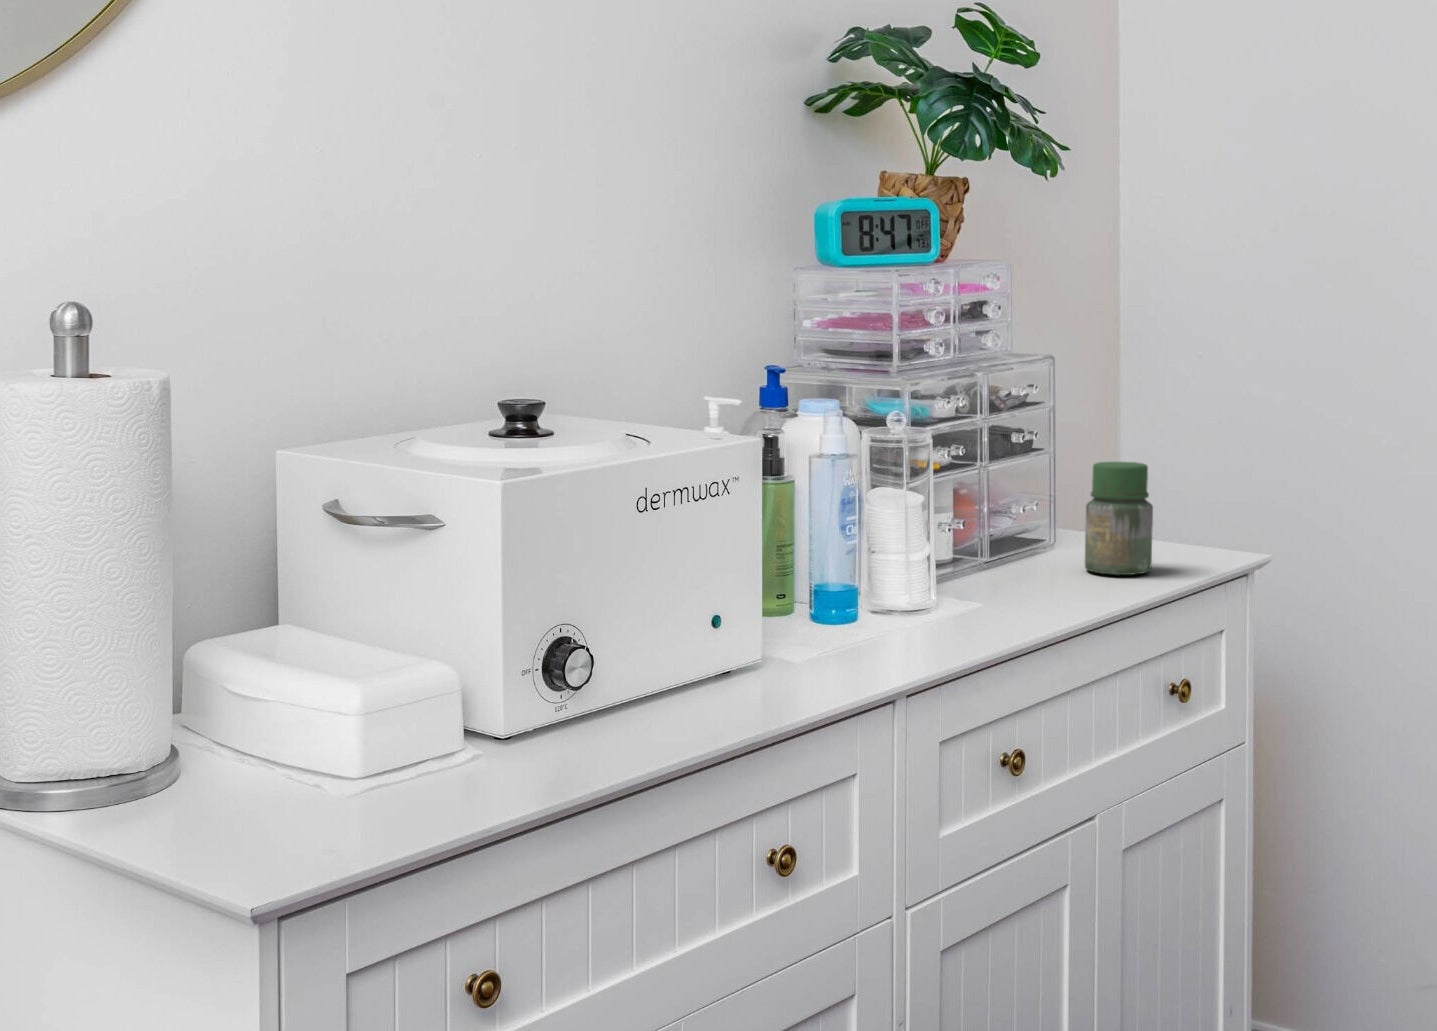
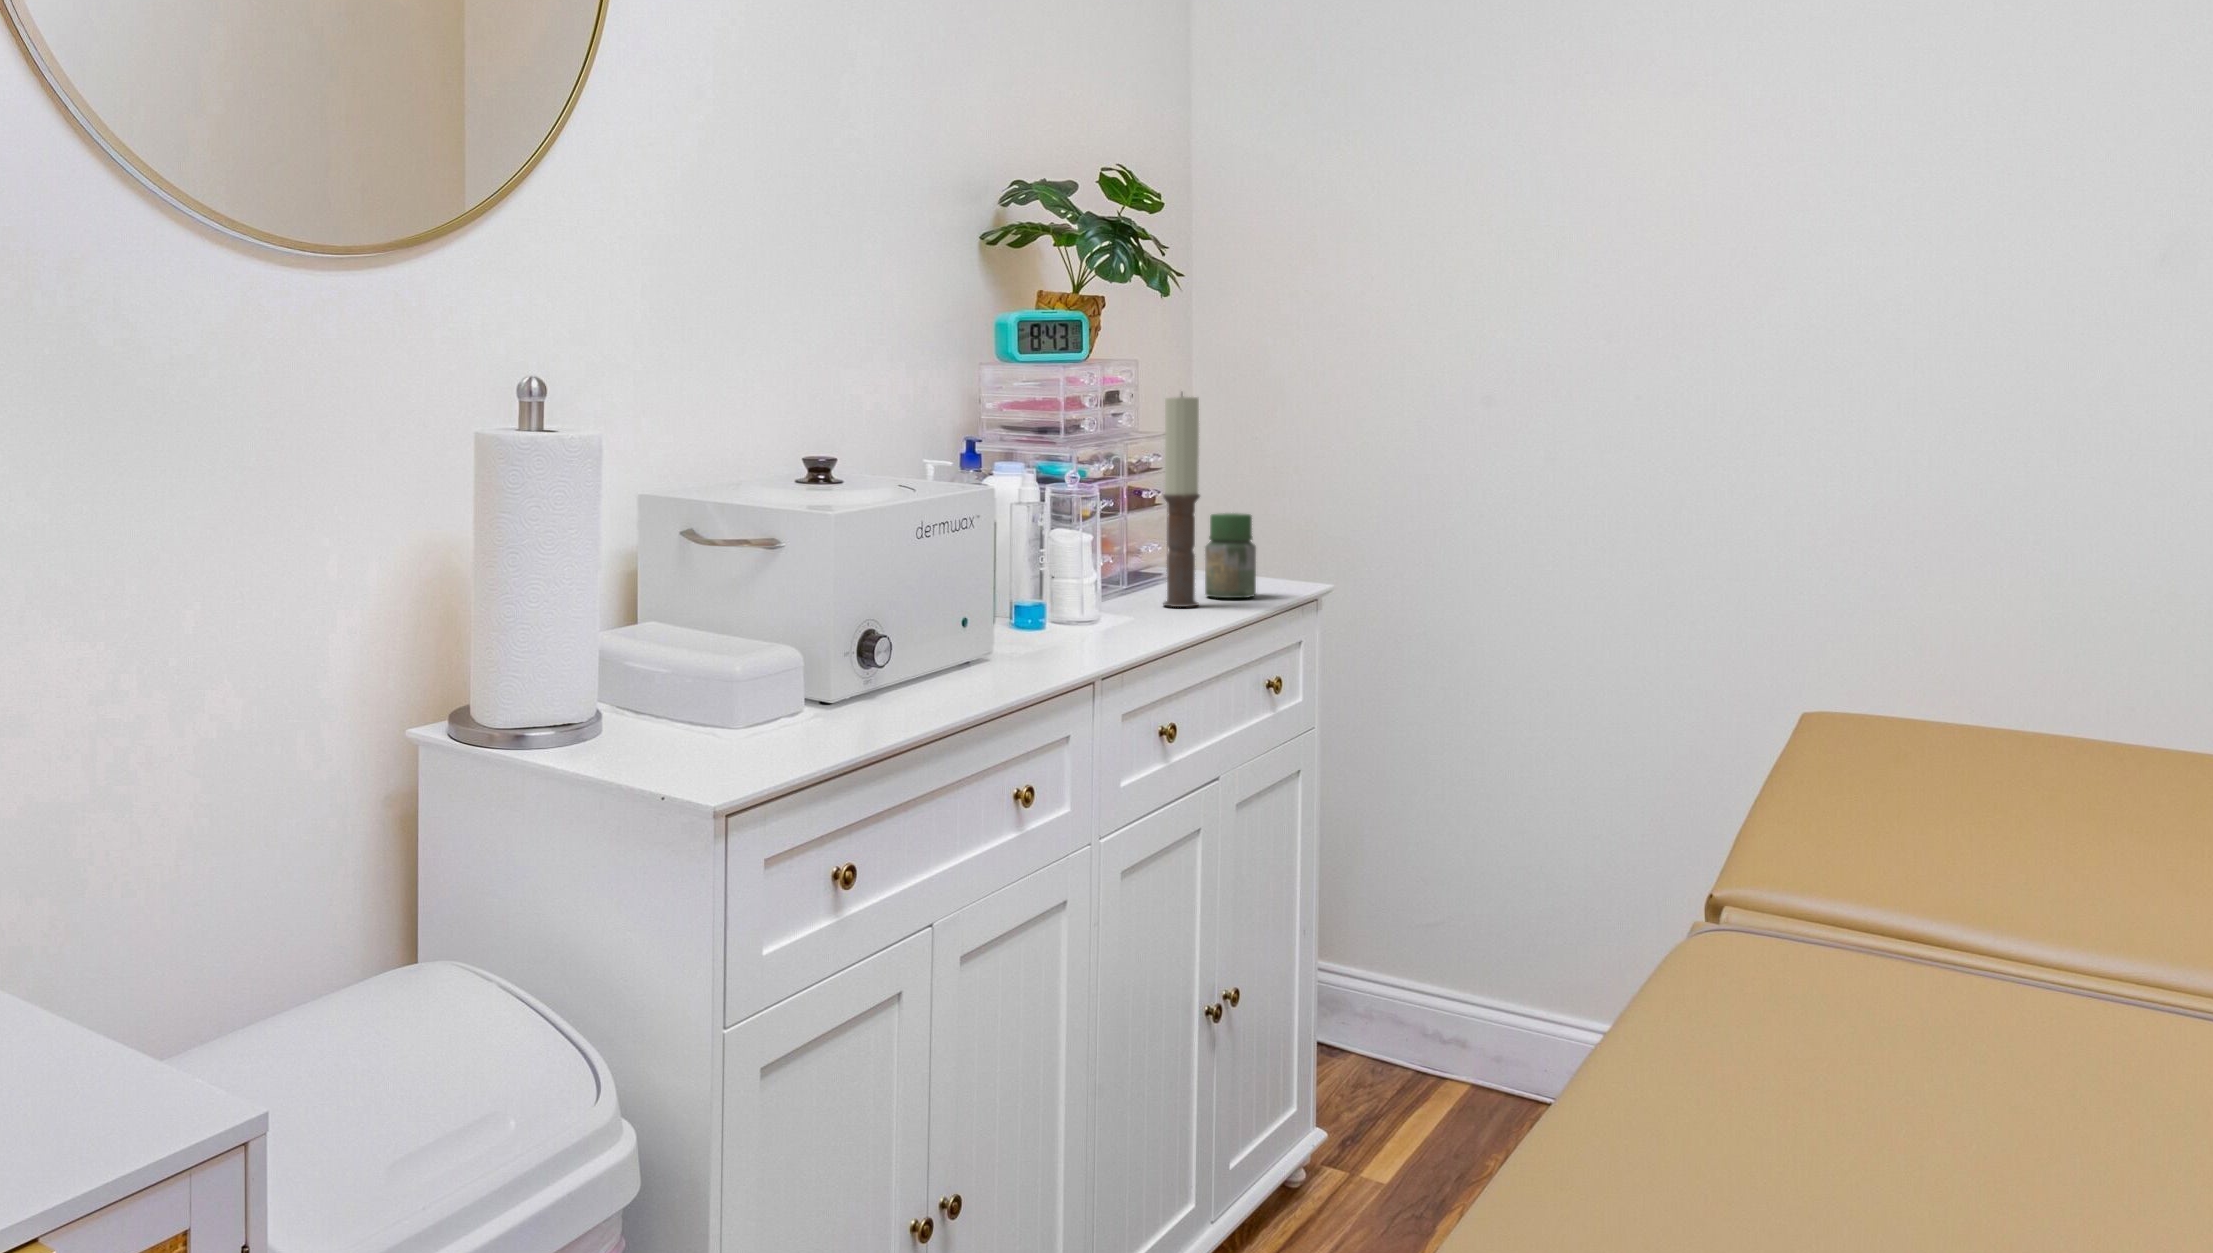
candle: none [1027,305,1079,591] -> present [1163,395,1200,607]

